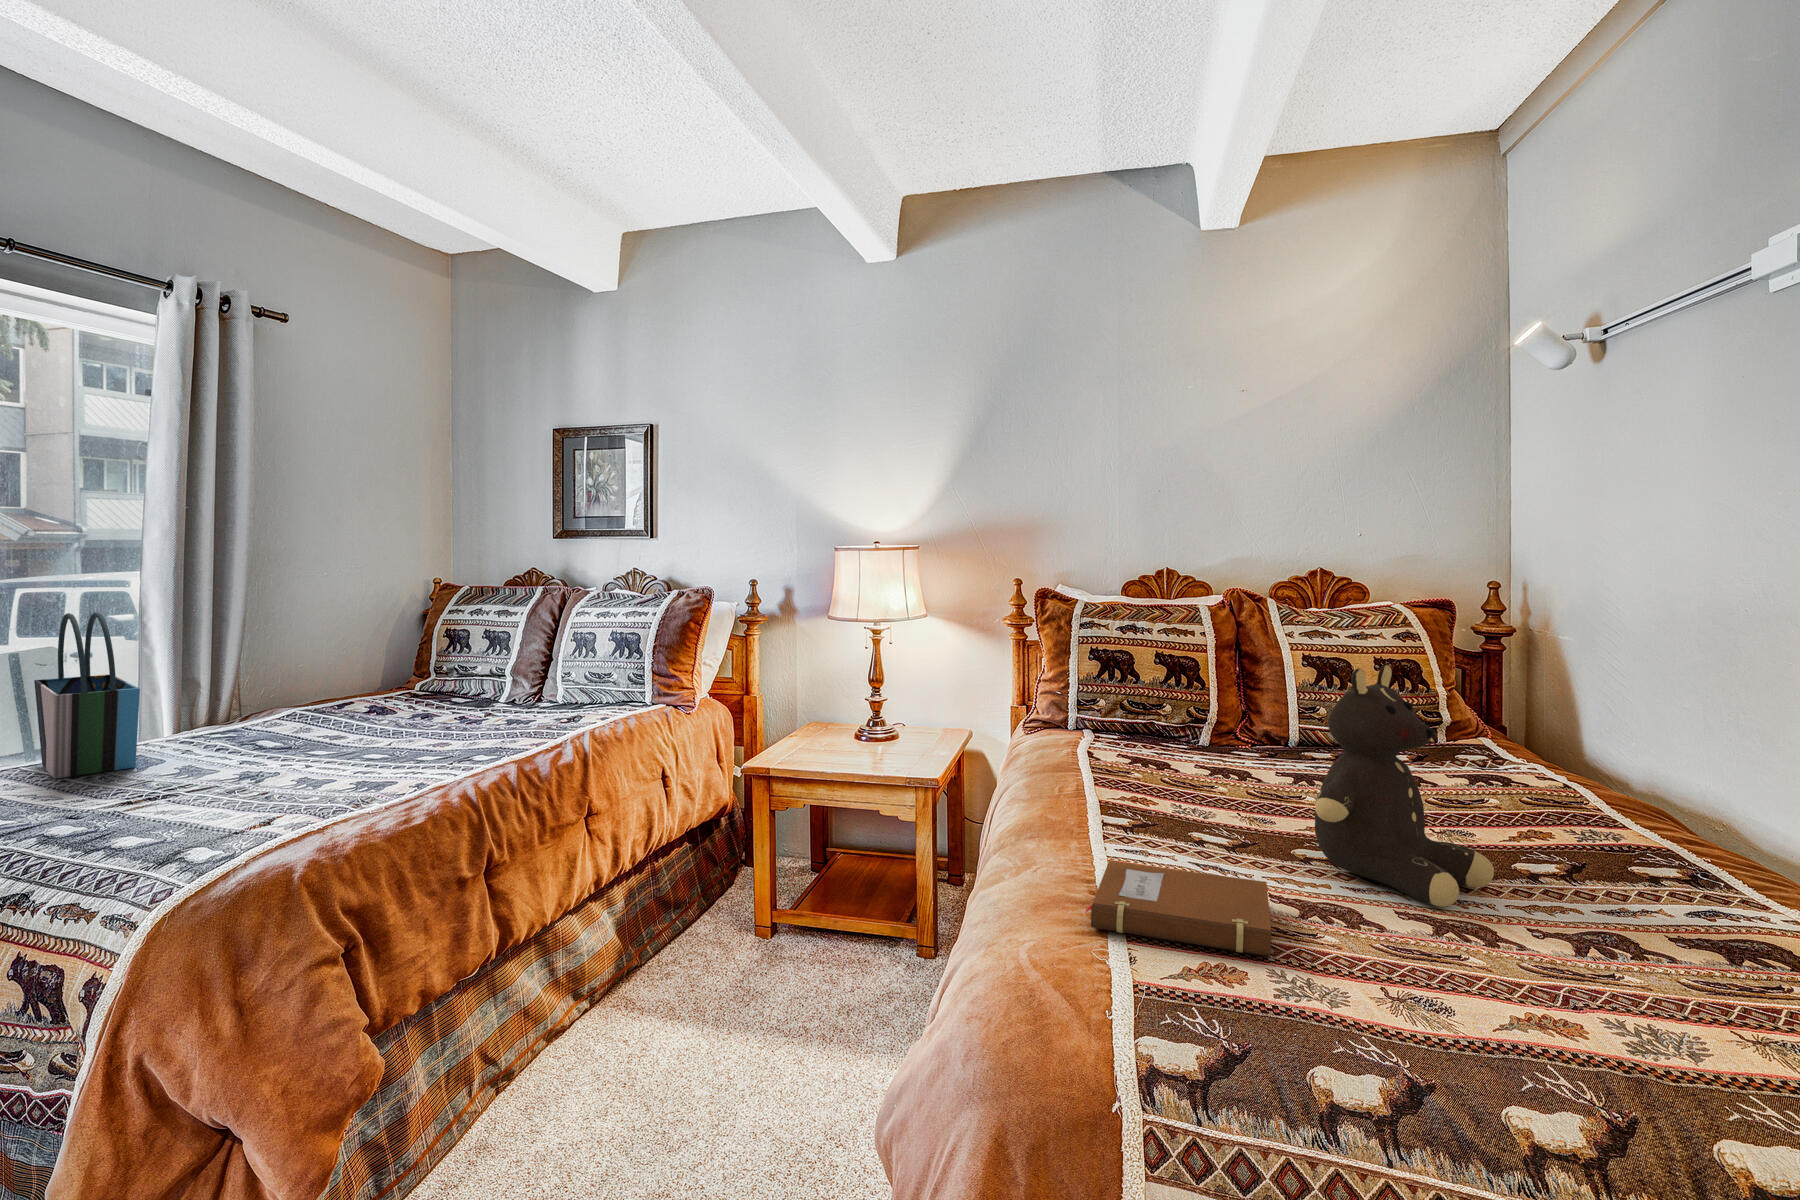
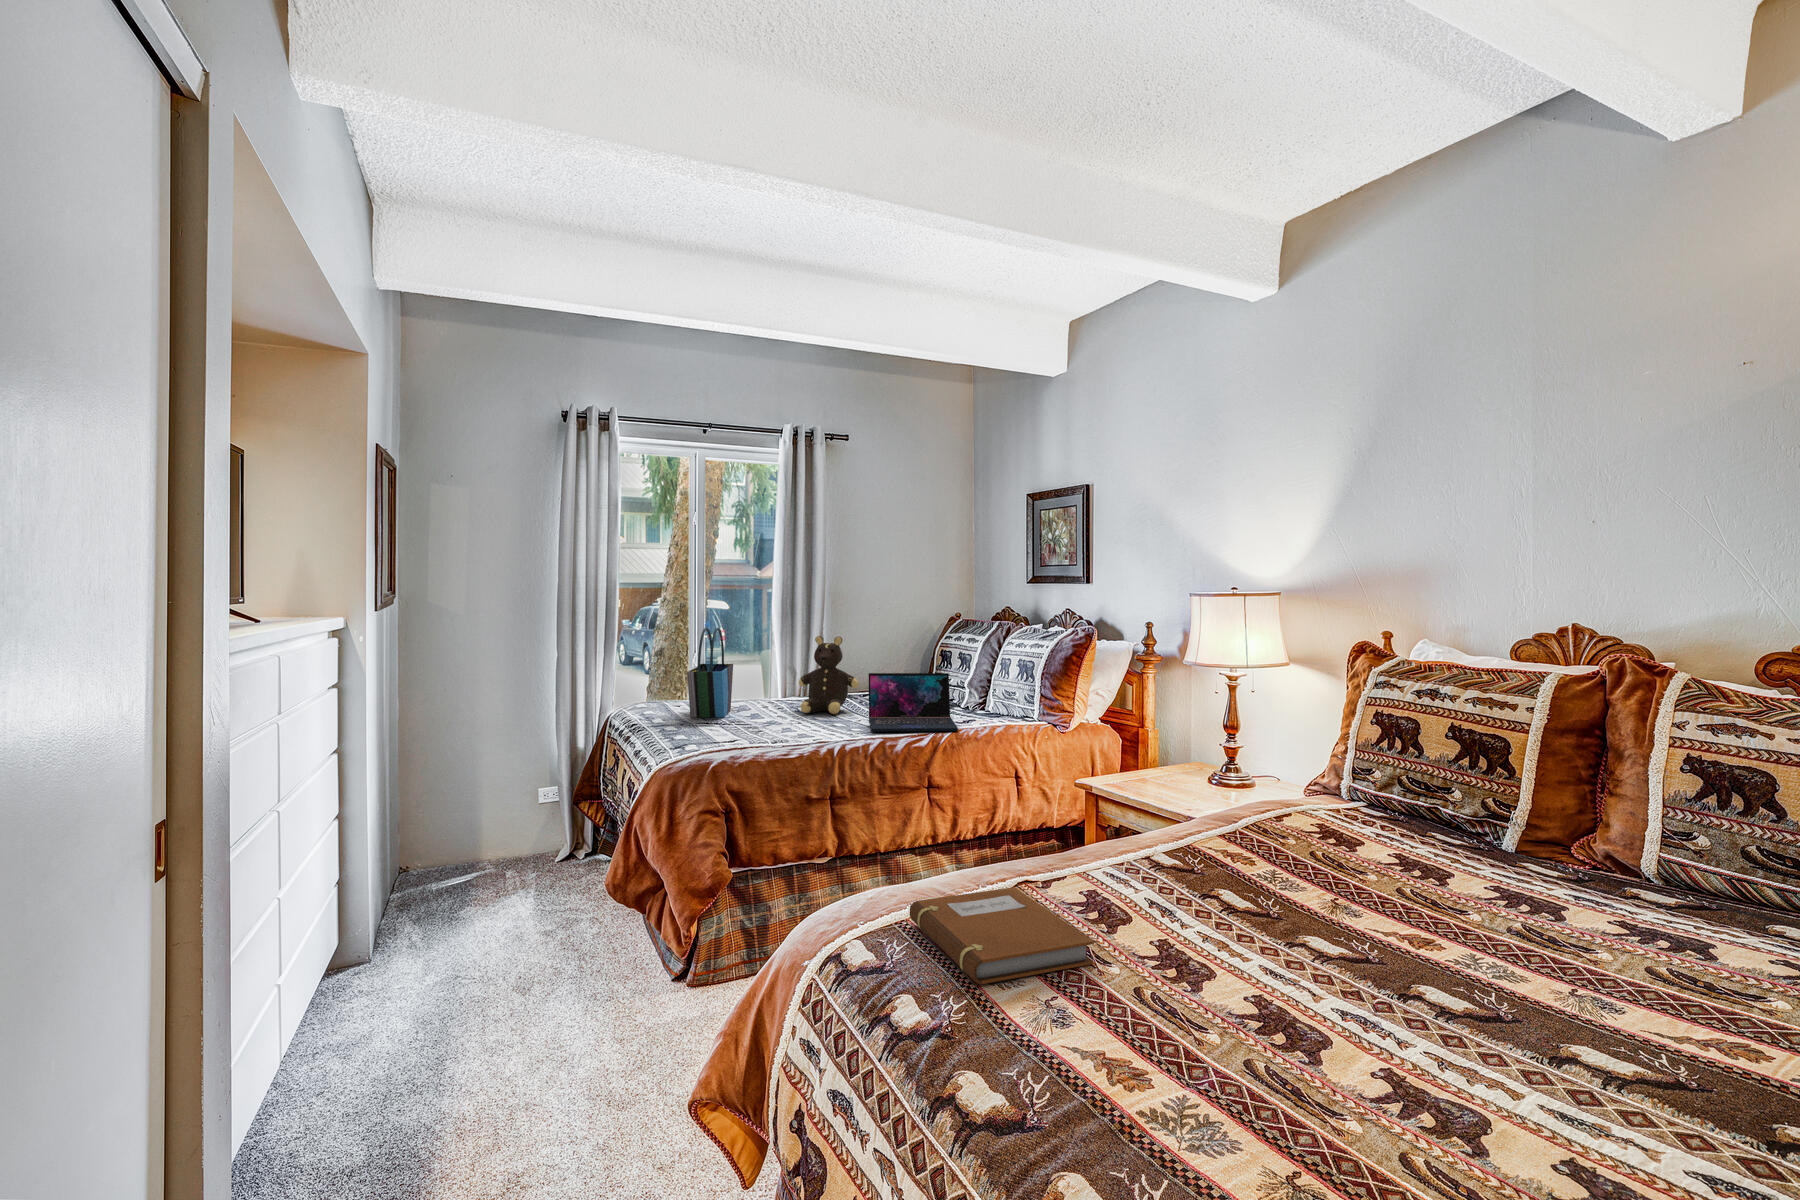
laptop: none [427,656,585,746] -> present [869,673,958,732]
teddy bear: present [1315,664,1494,907] -> present [799,636,858,714]

